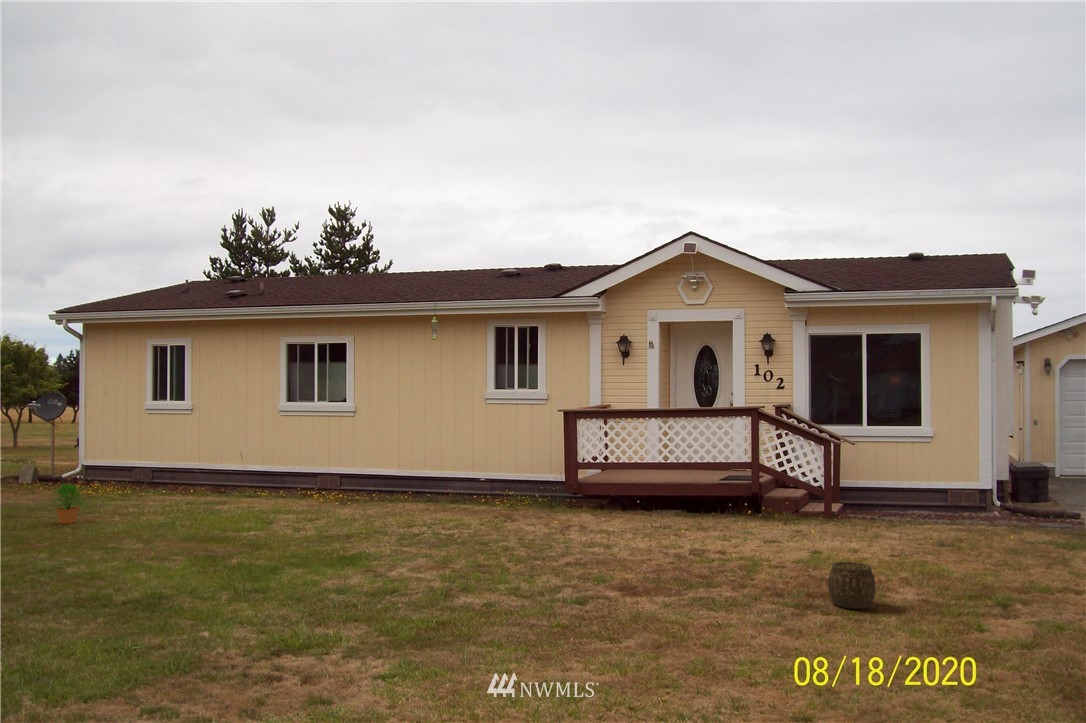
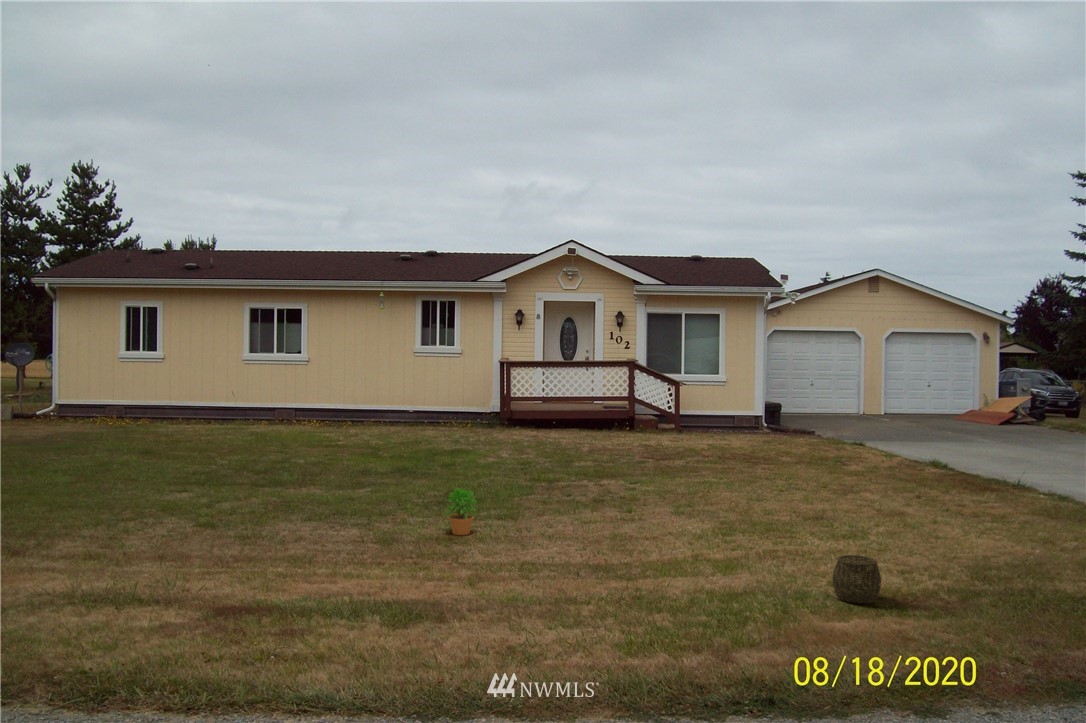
potted plant: present [52,484,83,524] -> present [446,489,476,535]

